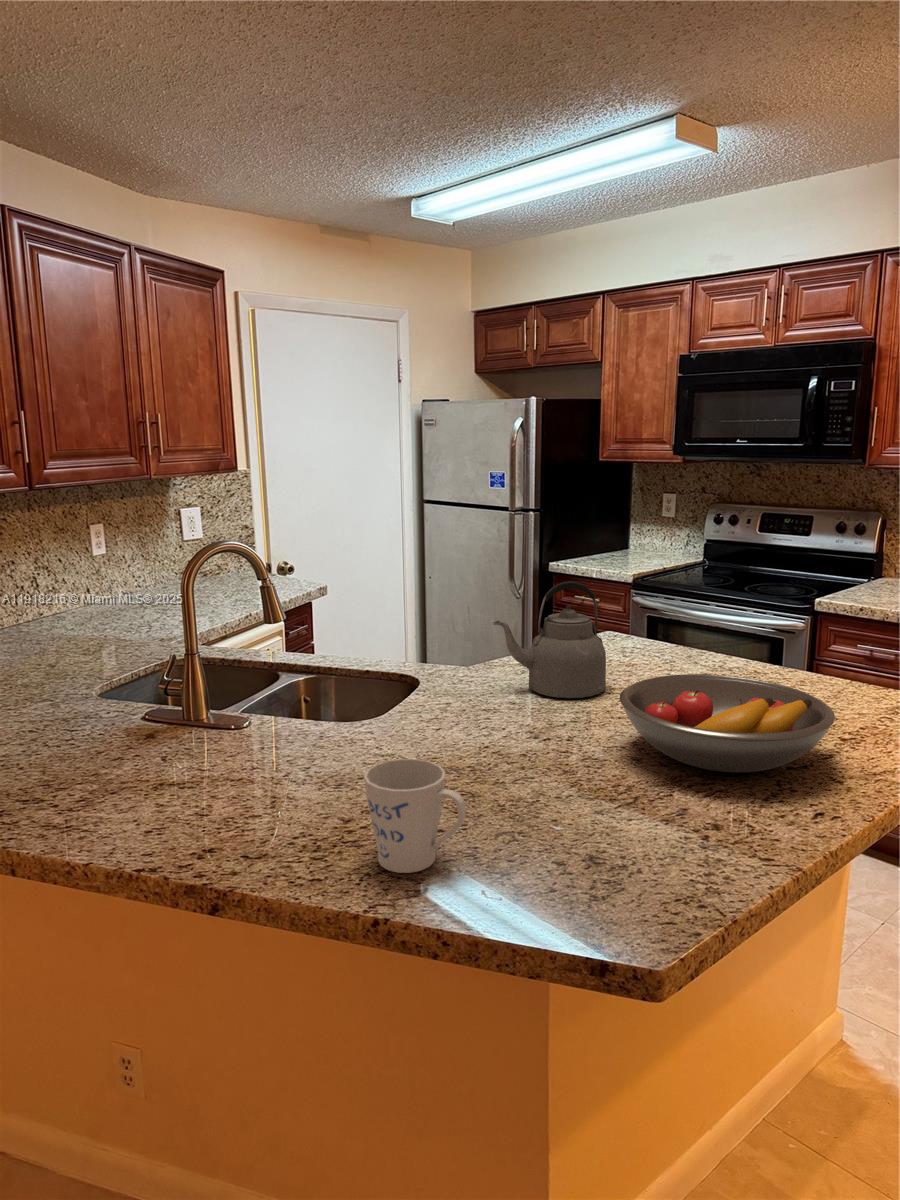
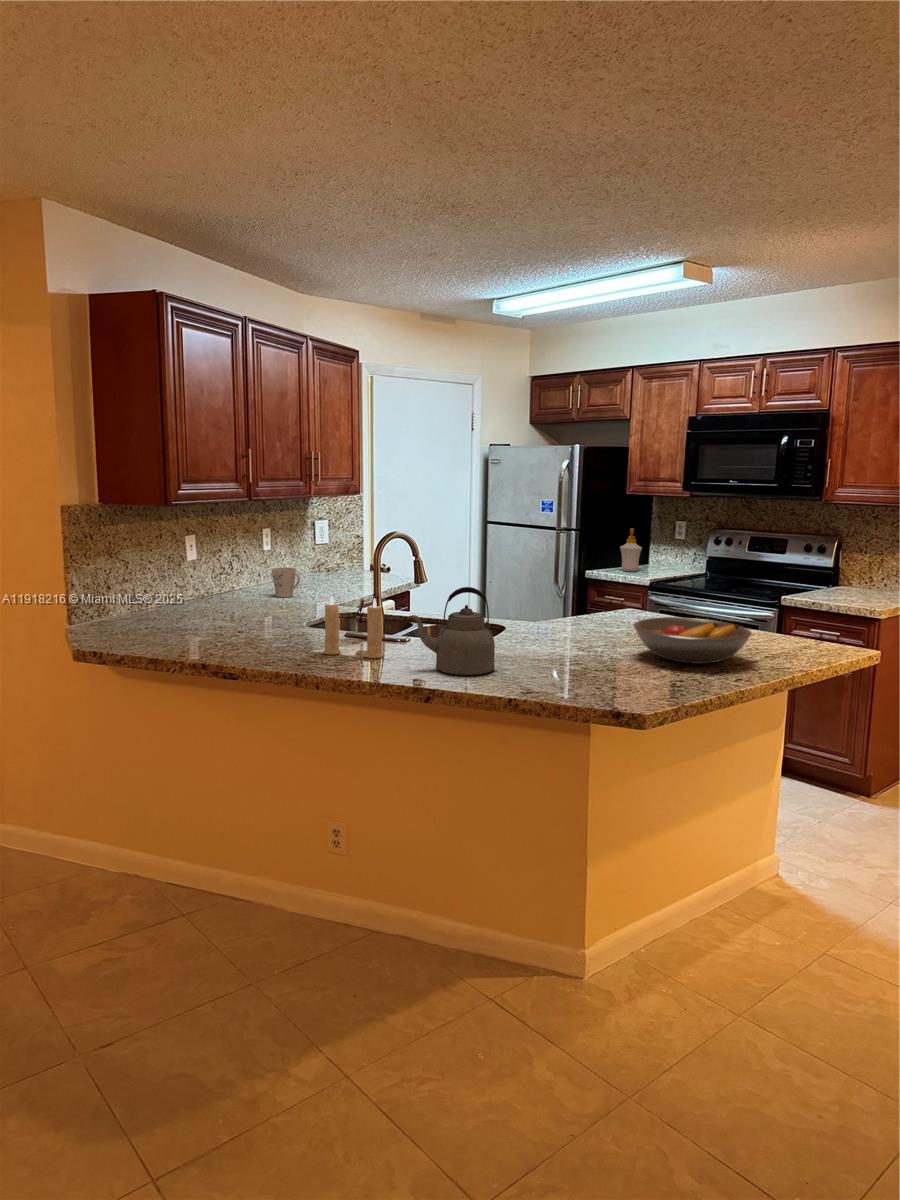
soap bottle: none [592,506,620,562] -> present [620,528,642,571]
kettle: present [493,581,606,698] -> present [409,587,495,675]
candle: none [57,660,173,780] -> present [323,596,384,658]
mug: present [364,759,466,873] -> present [272,568,300,597]

